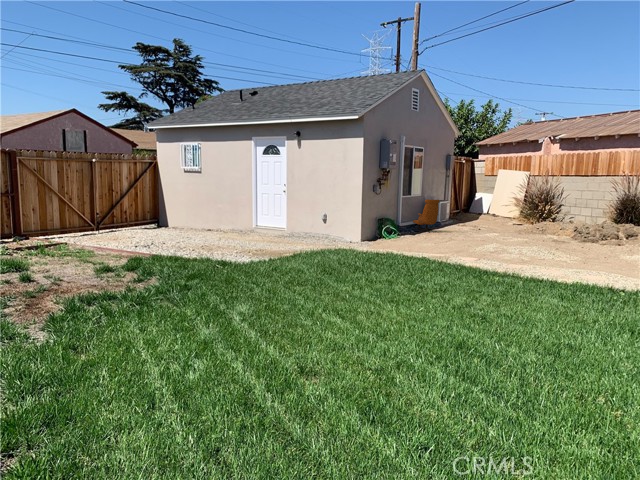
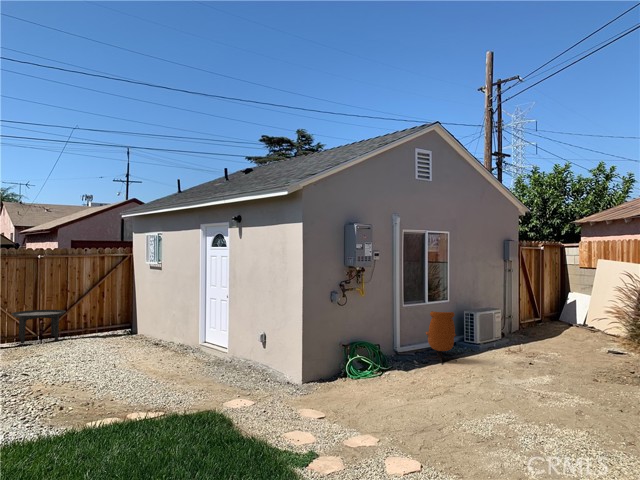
round table: none [88,206,131,232] -> present [11,310,66,344]

